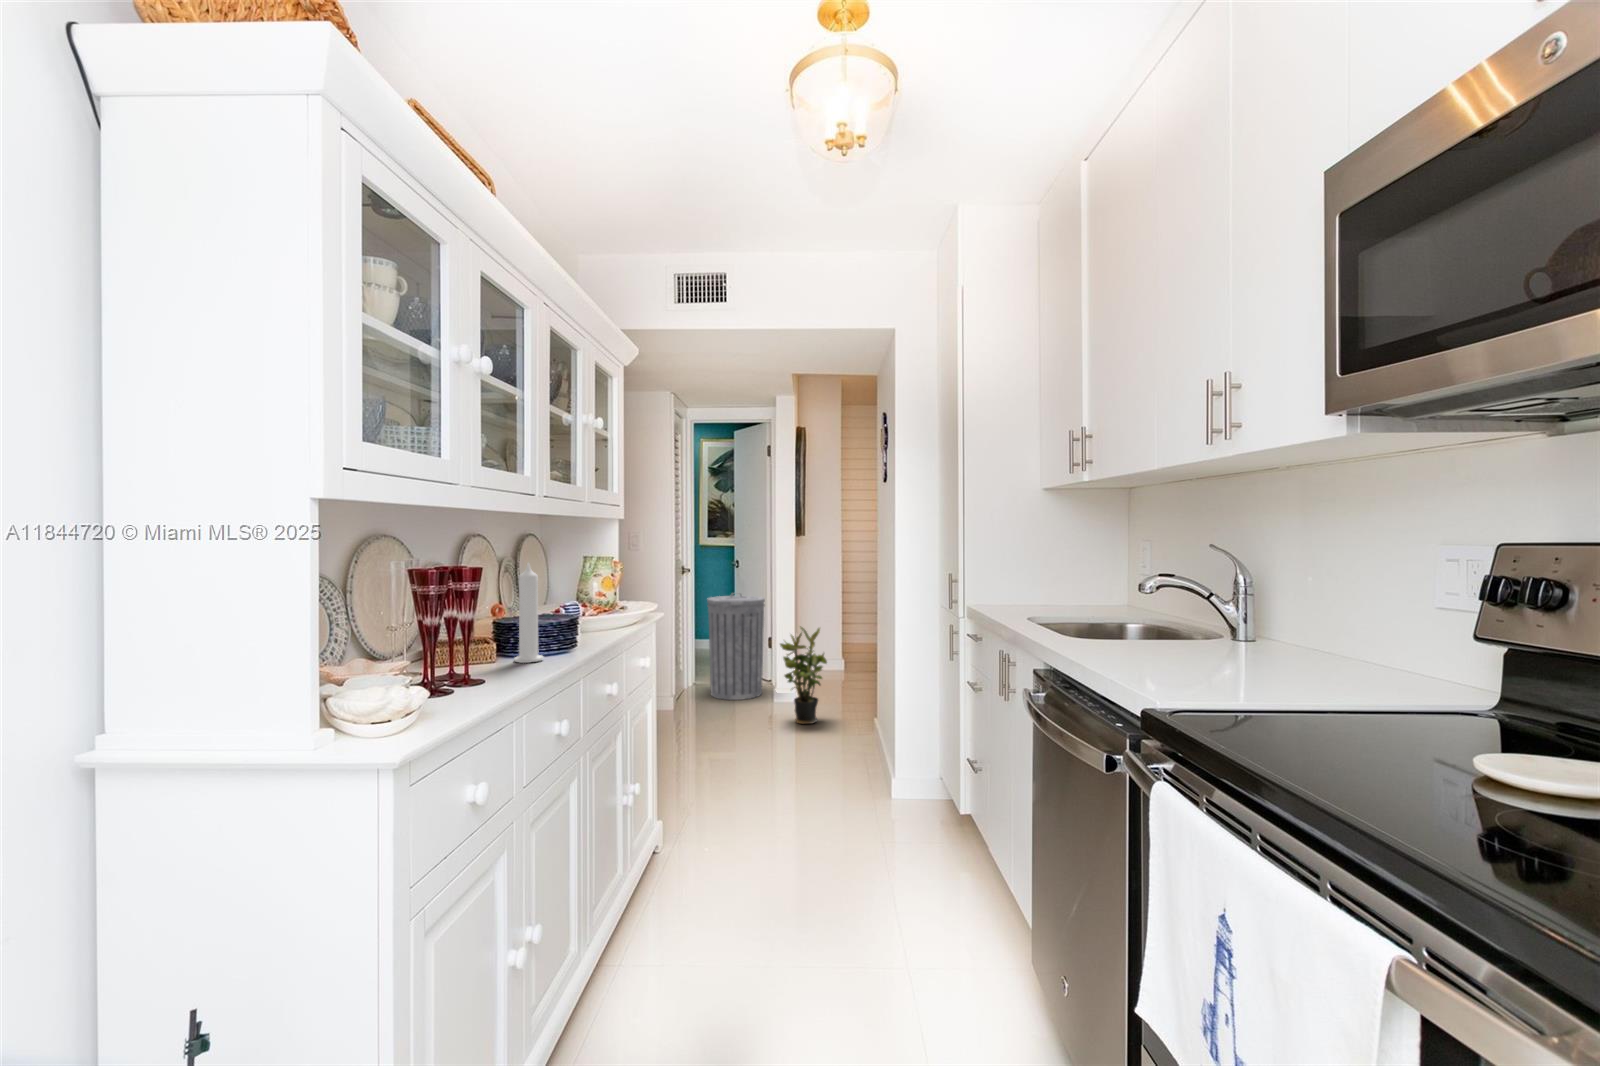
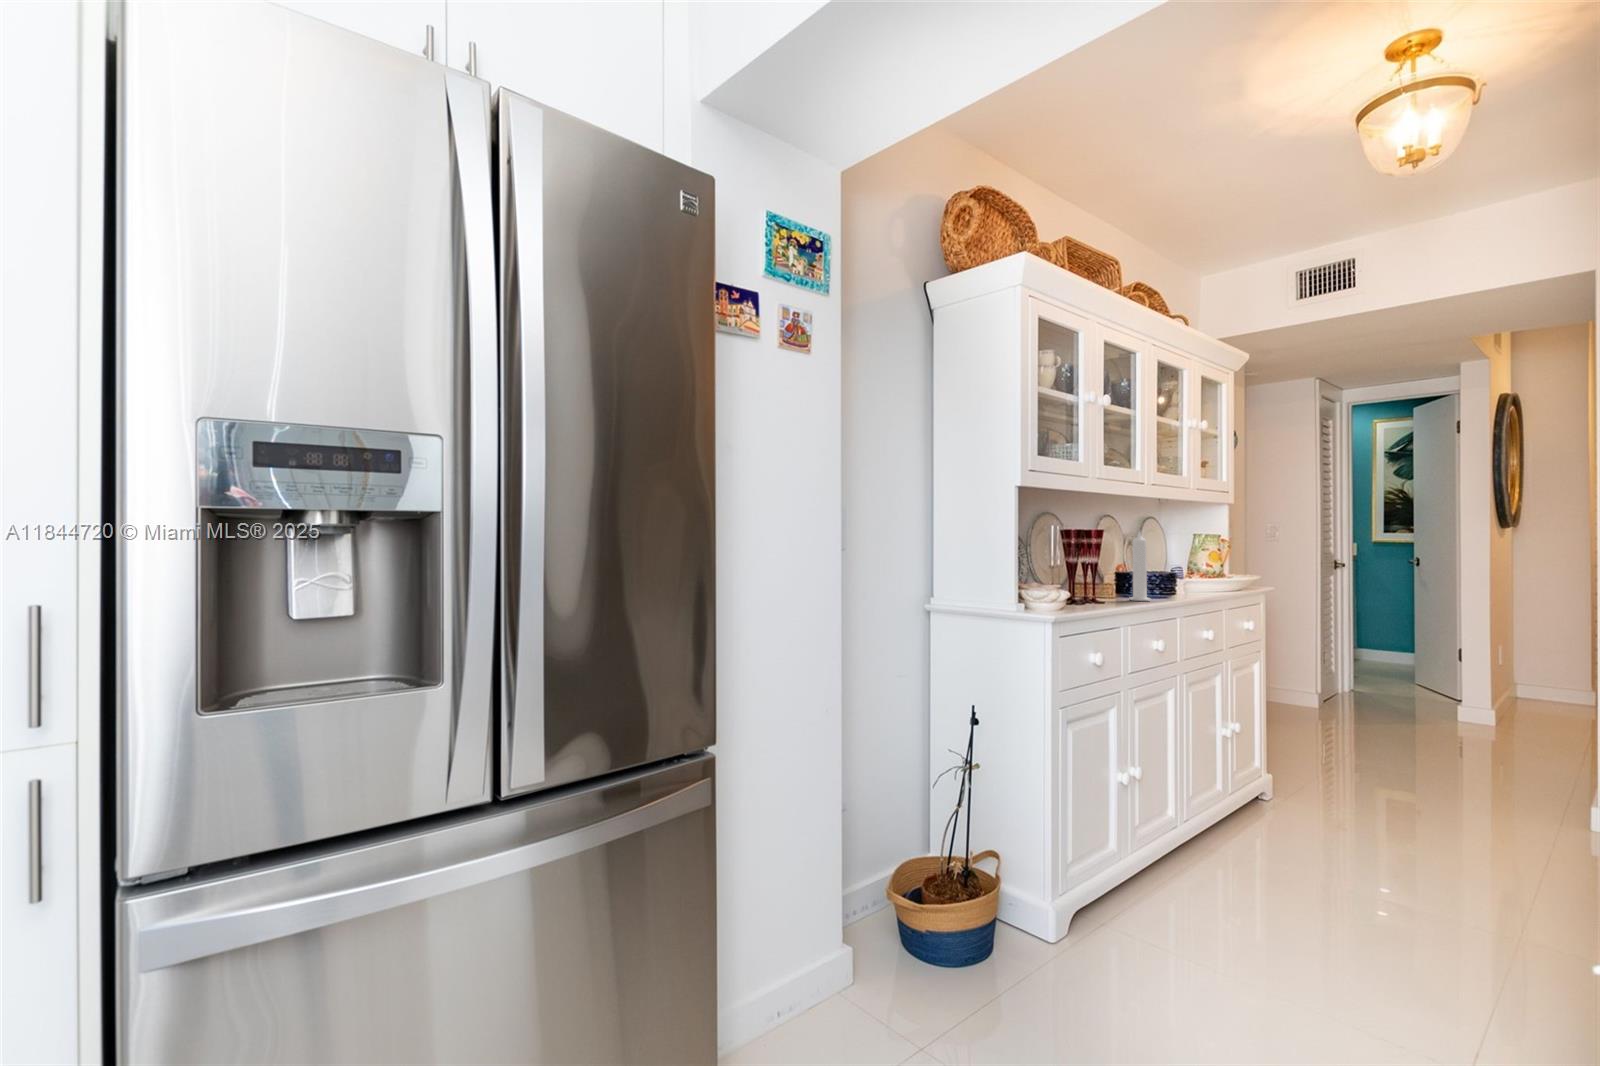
trash can: present [707,594,765,700] -> none [1365,593,1451,715]
potted plant: present [780,626,827,724] -> none [1461,633,1545,753]

